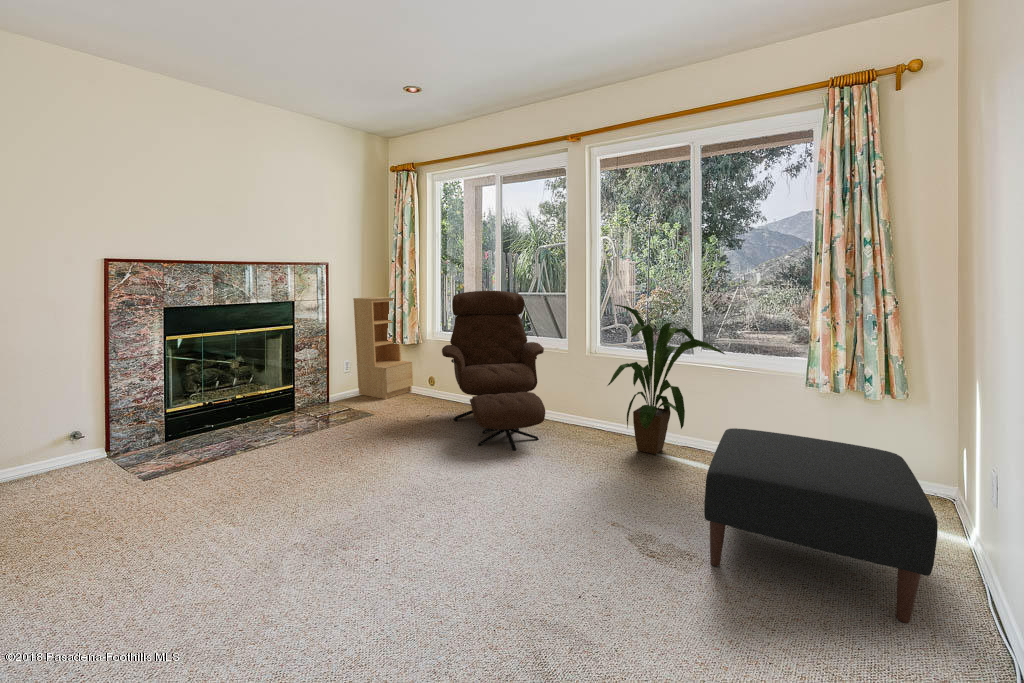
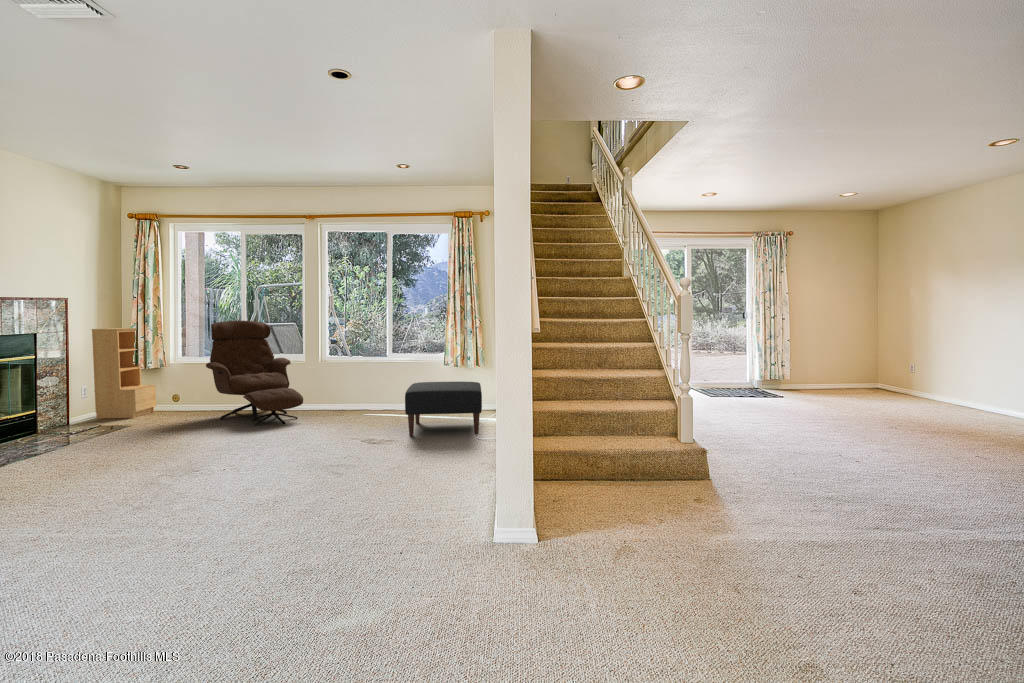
house plant: present [608,305,725,454] -> none [346,326,410,414]

